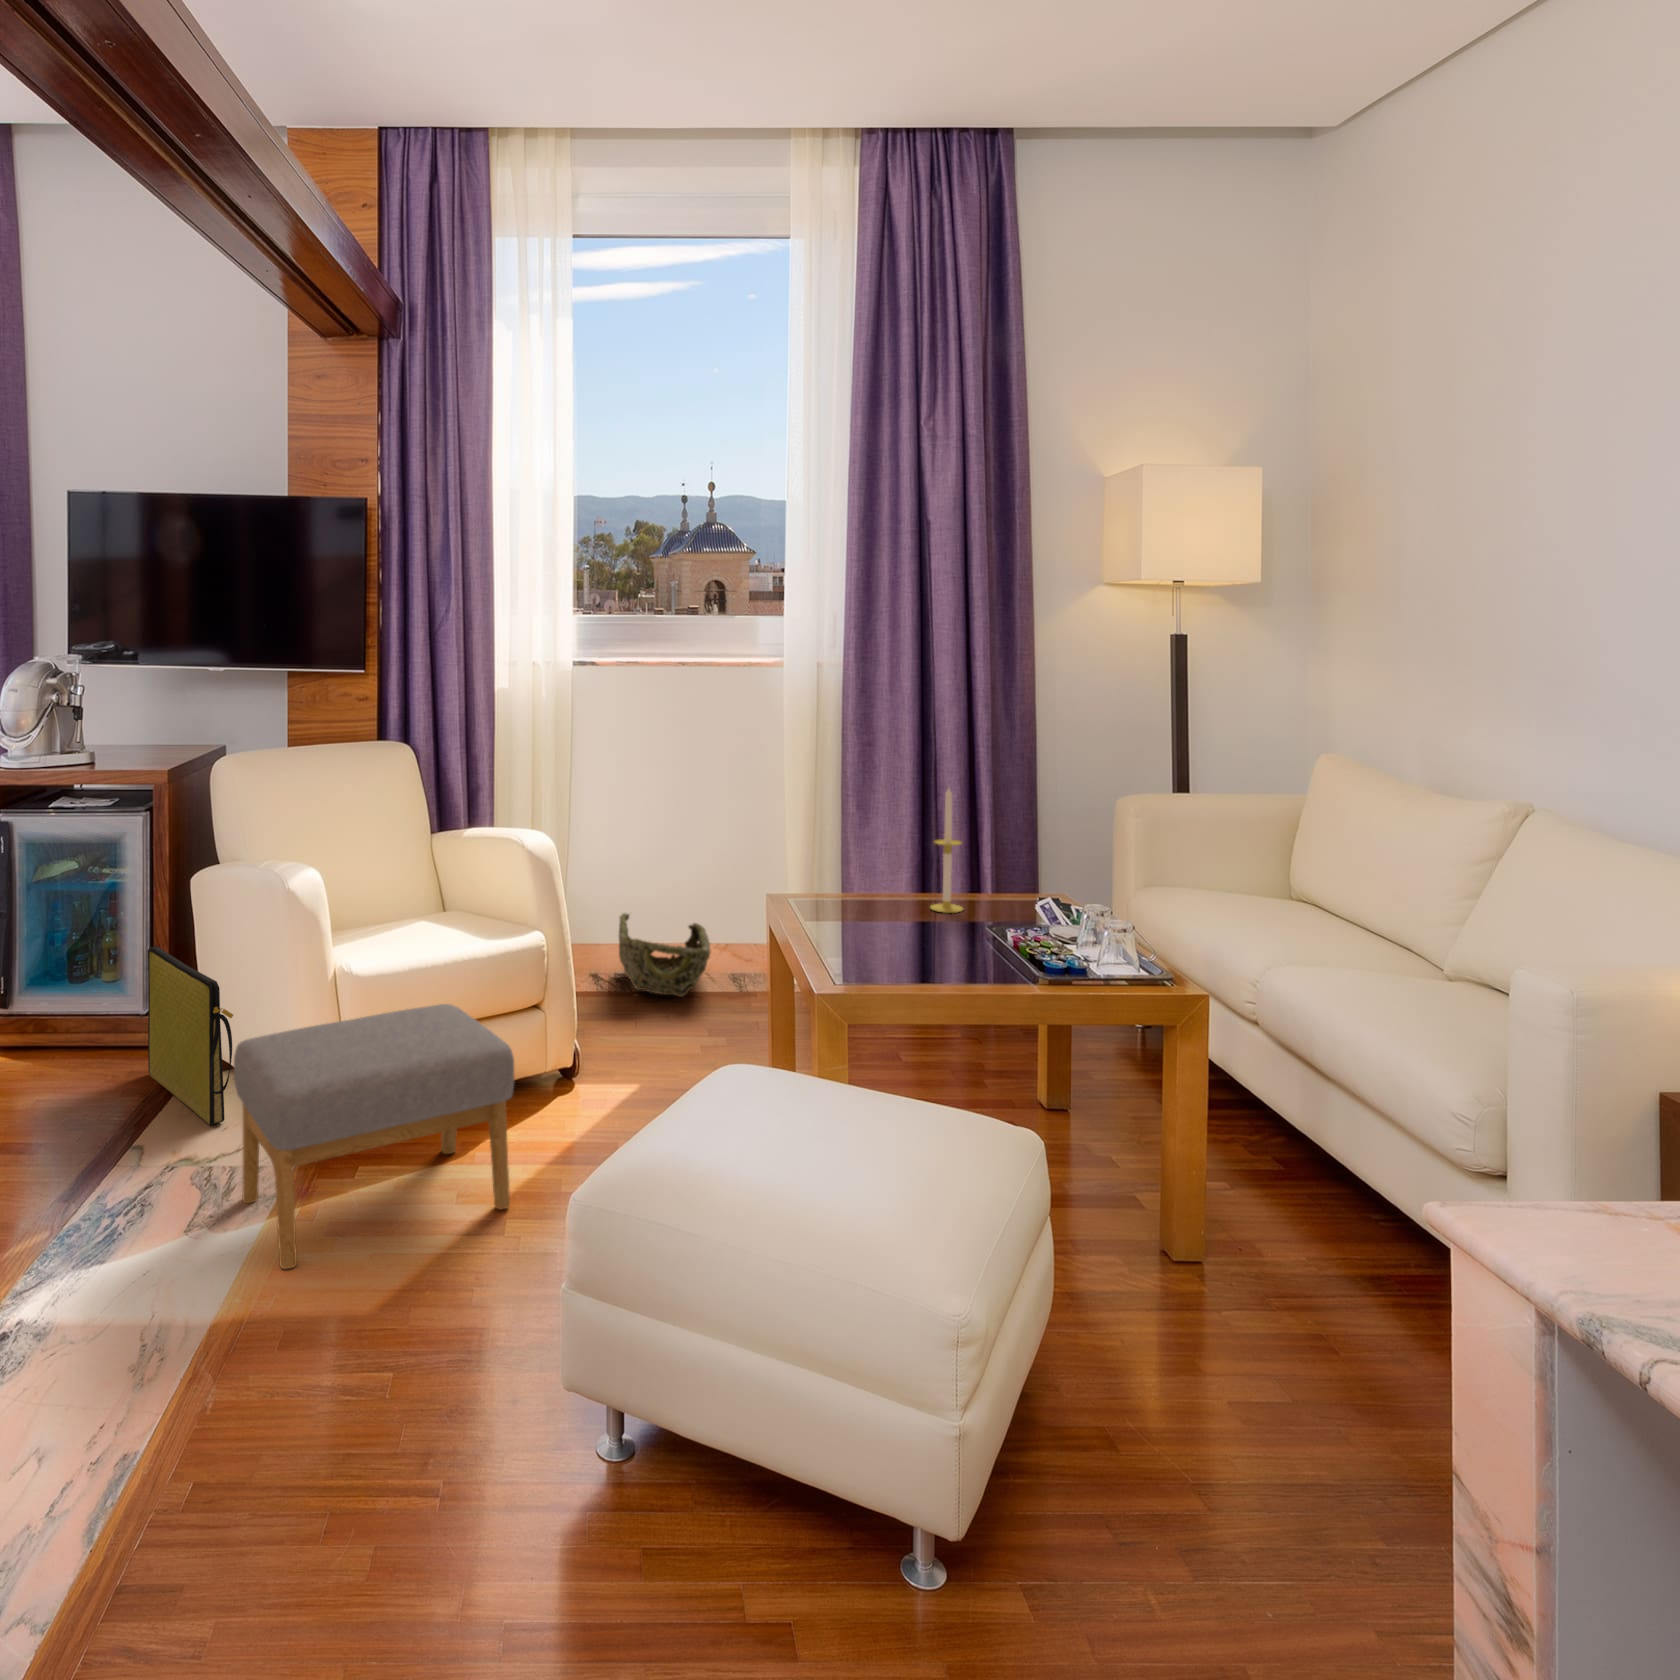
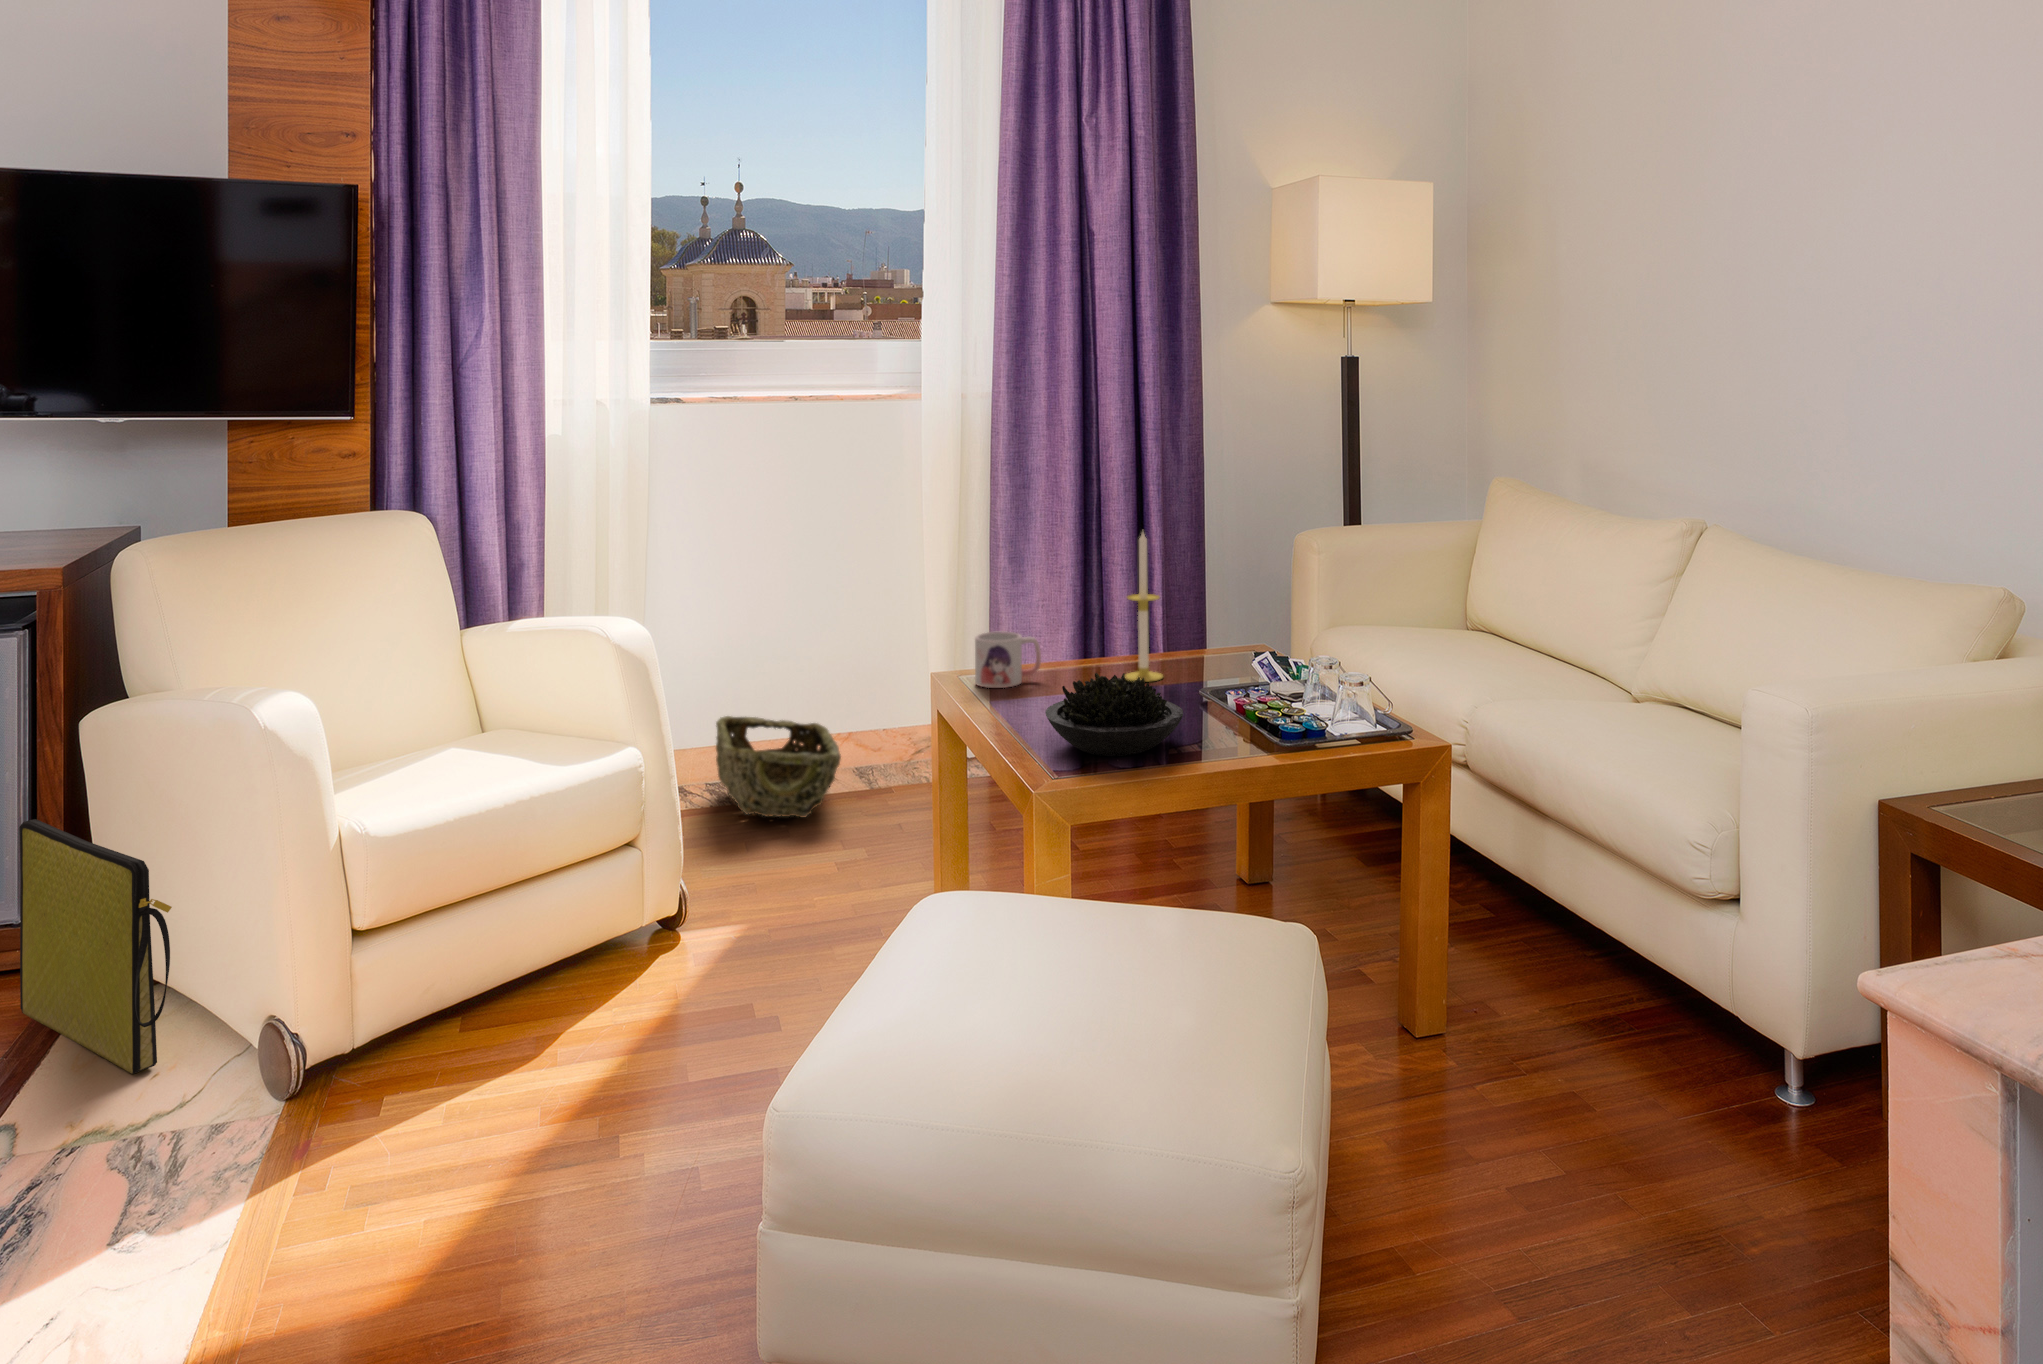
mug: none [807,862,861,908] -> present [975,632,1041,688]
succulent plant: none [847,903,962,973] -> present [1045,673,1183,756]
footstool: present [234,1004,514,1269] -> none [185,857,620,1273]

